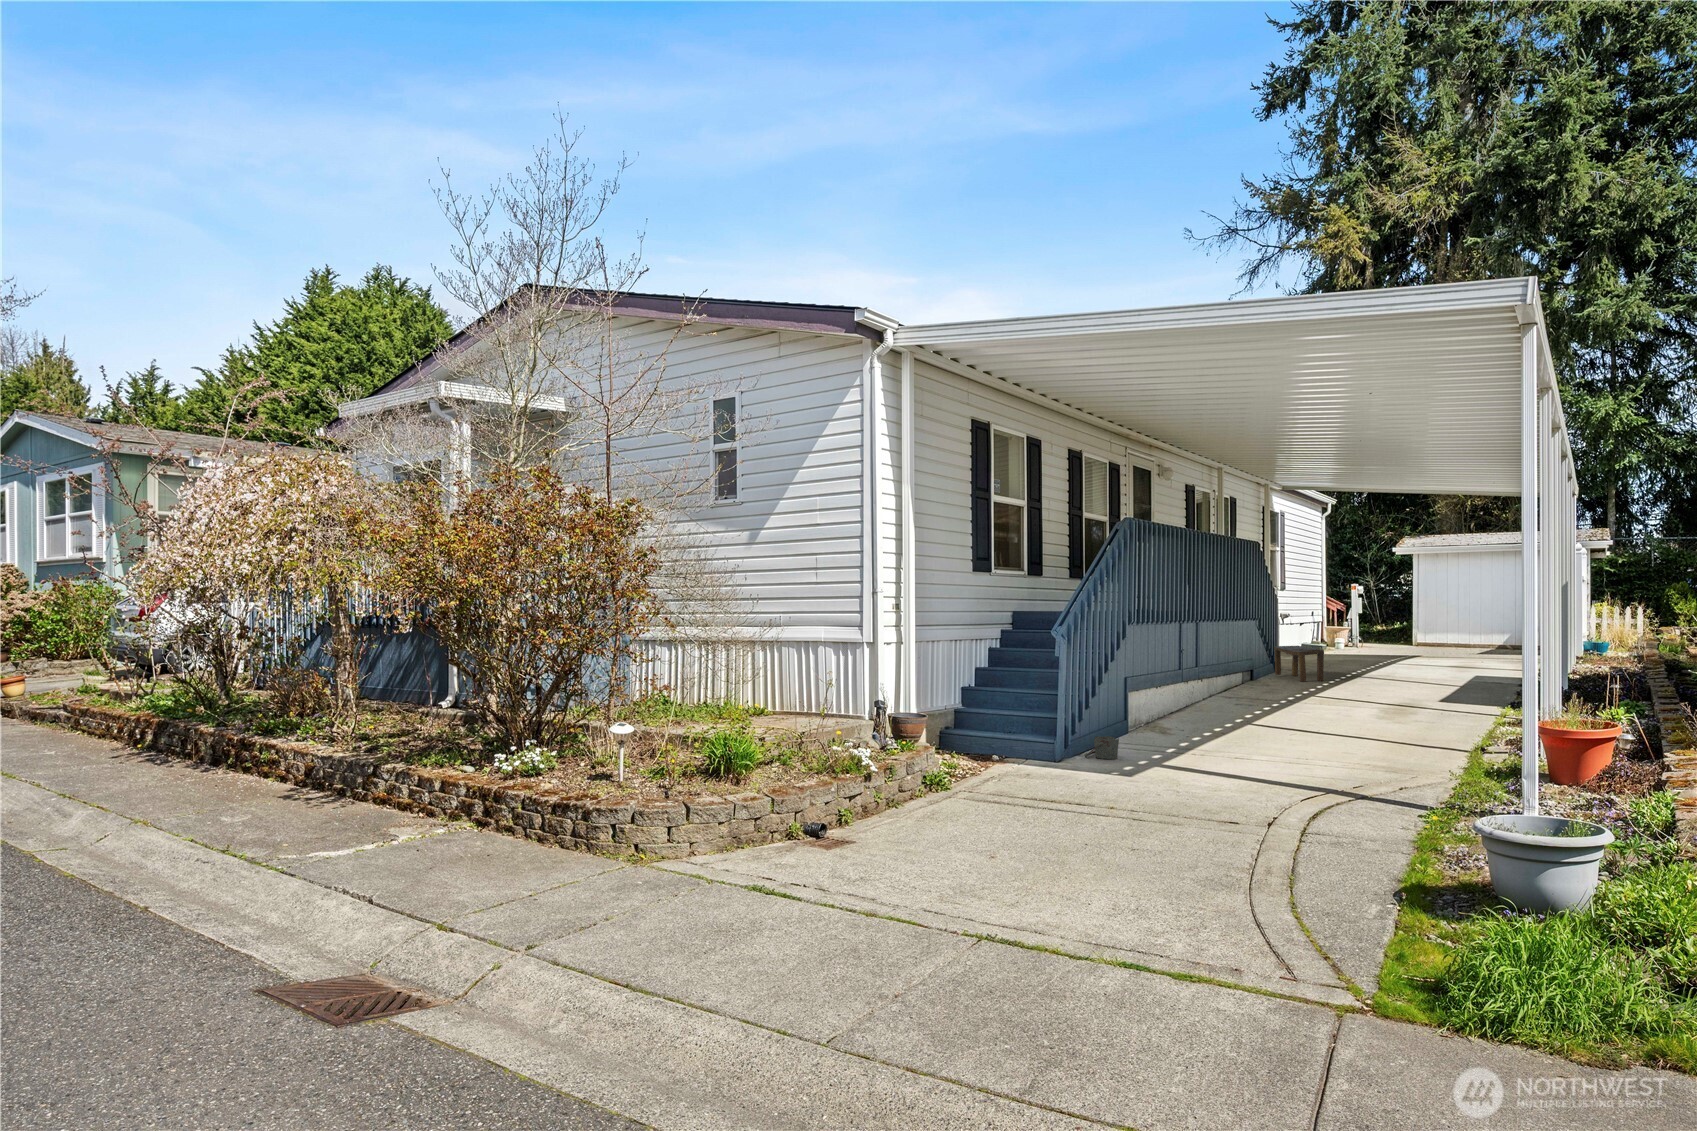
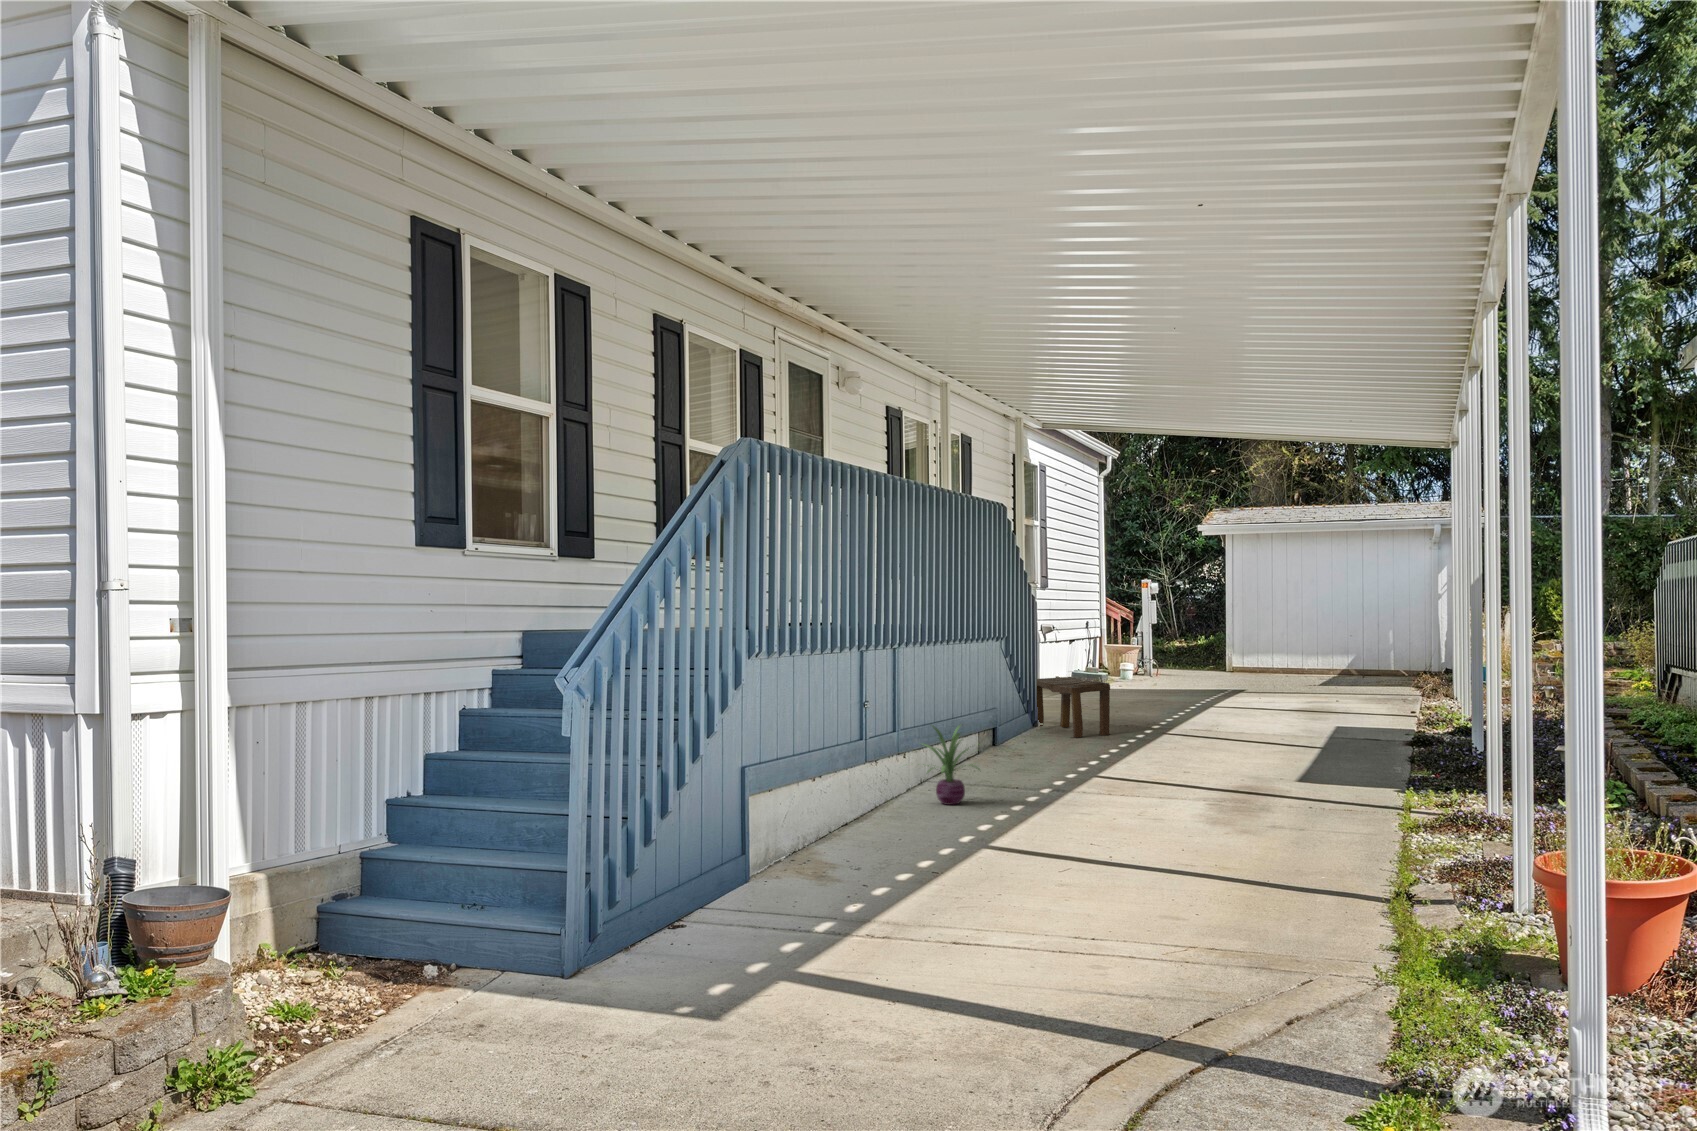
decorative plant: none [1197,667,1250,711] -> present [924,725,980,805]
bucket: present [1084,736,1119,759] -> none [636,896,712,950]

